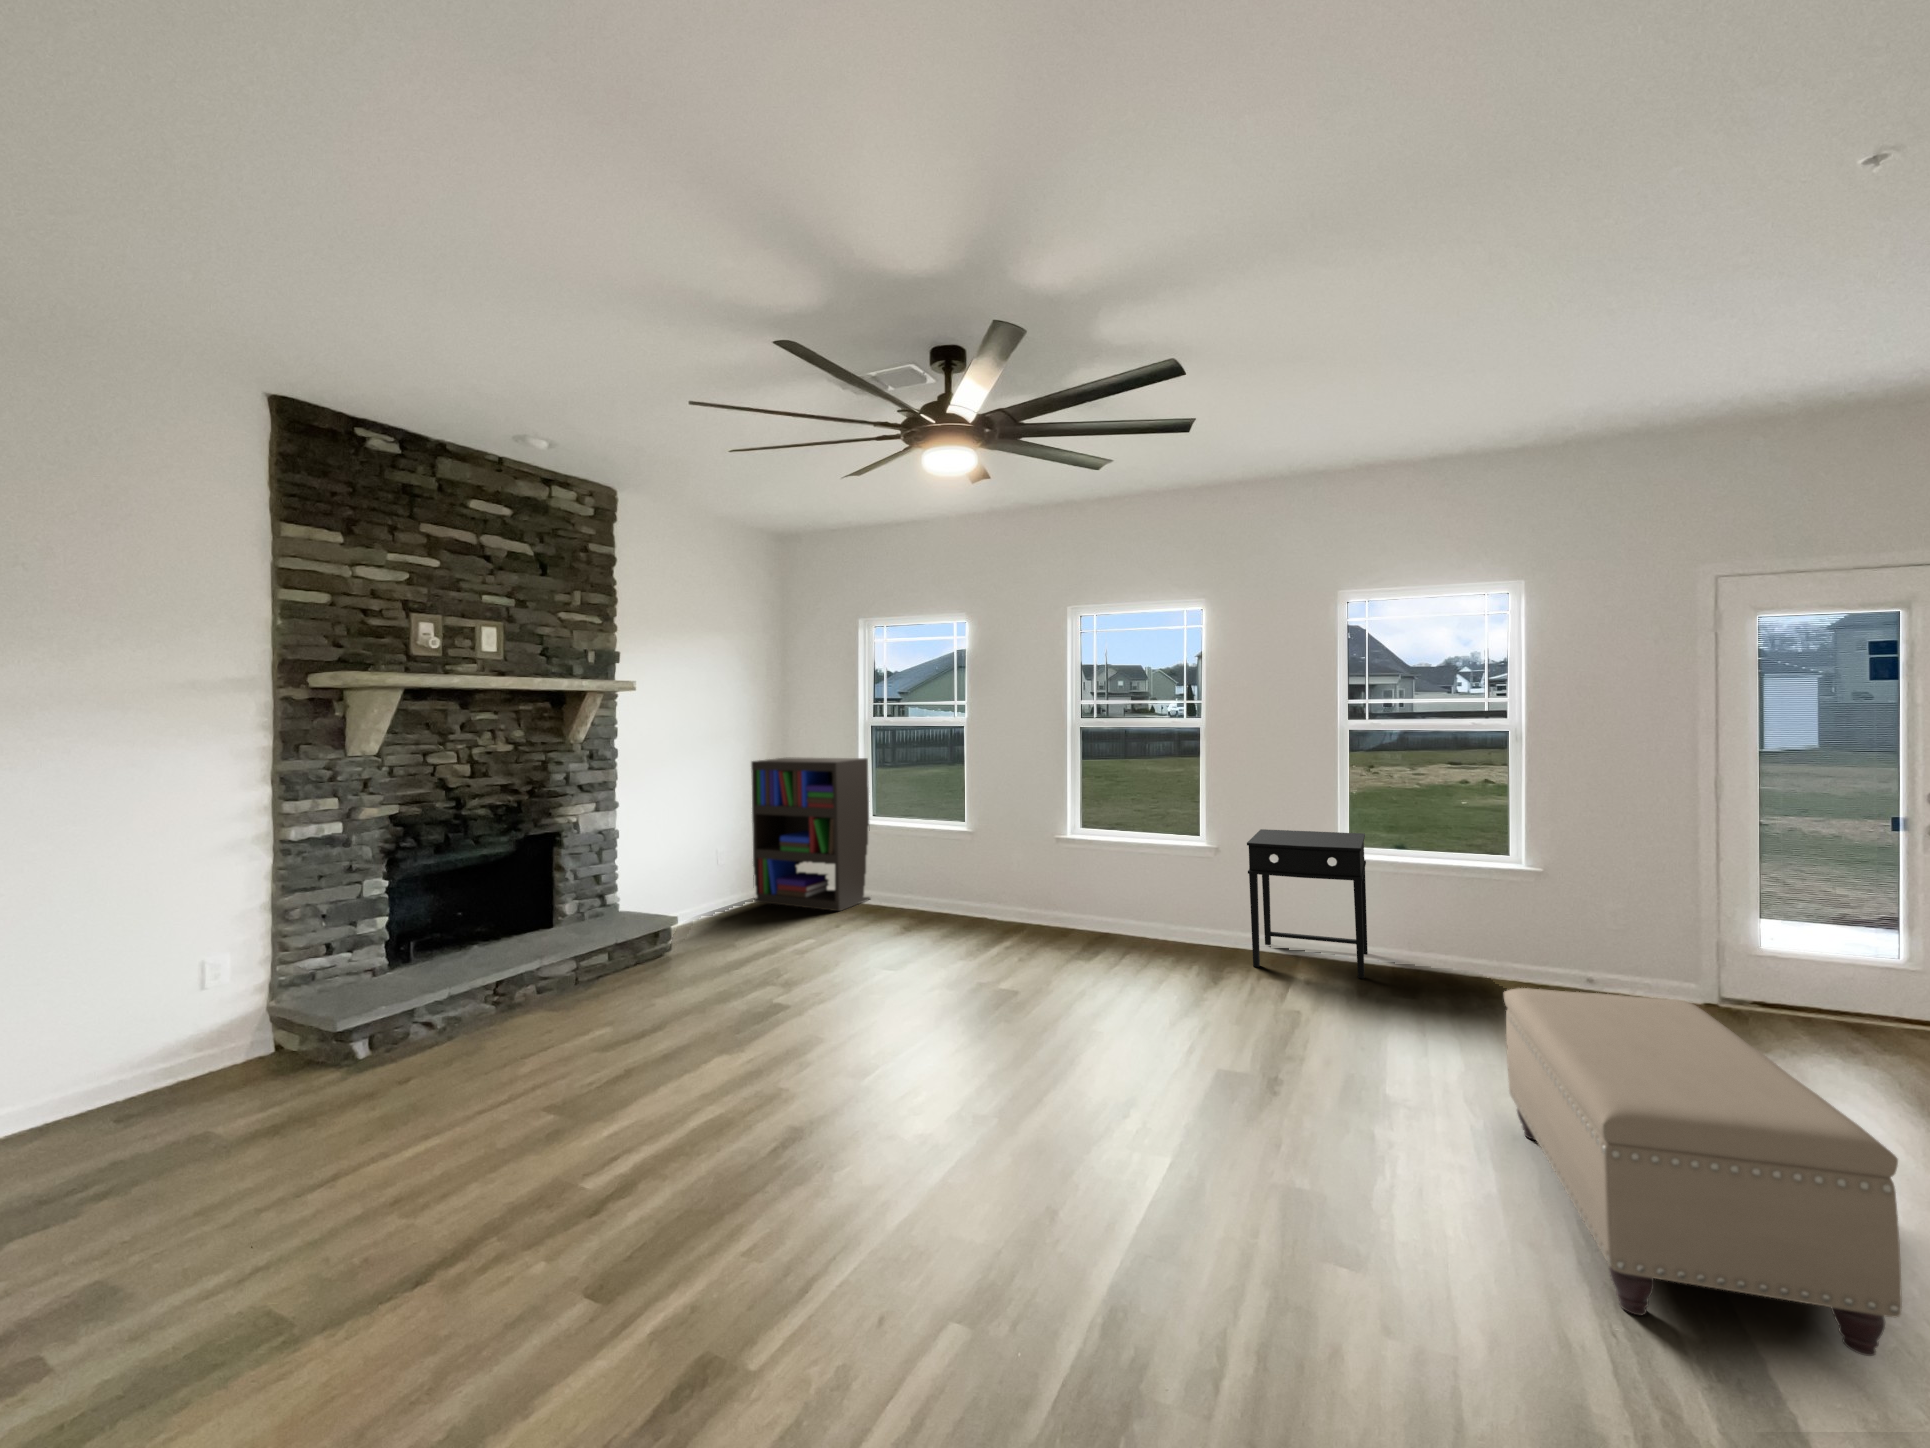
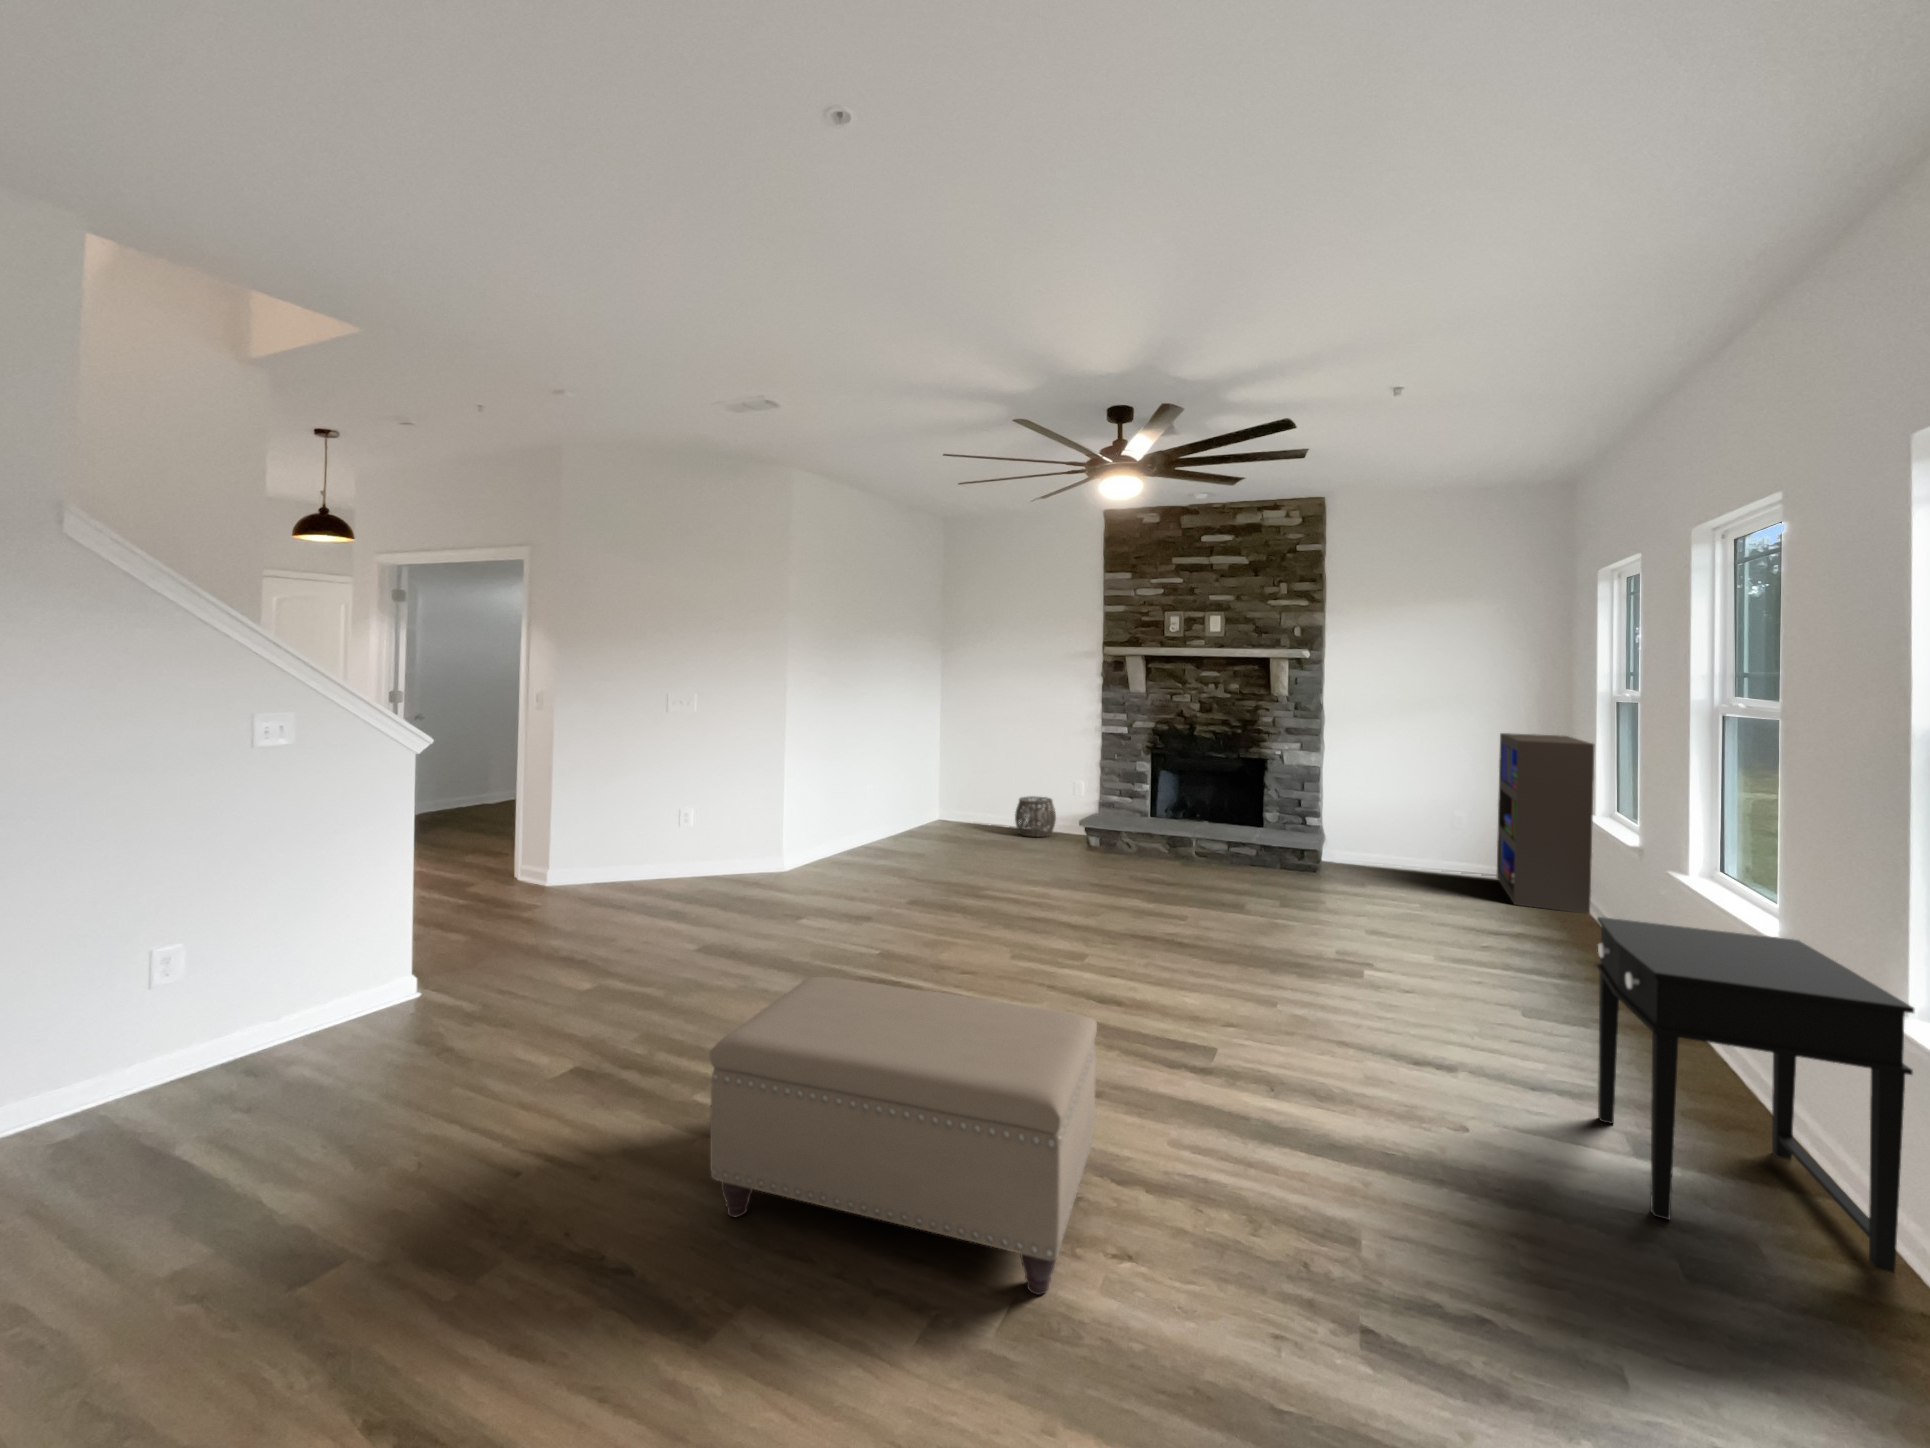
woven basket: none [72,1017,213,1137] -> present [1015,796,1056,837]

